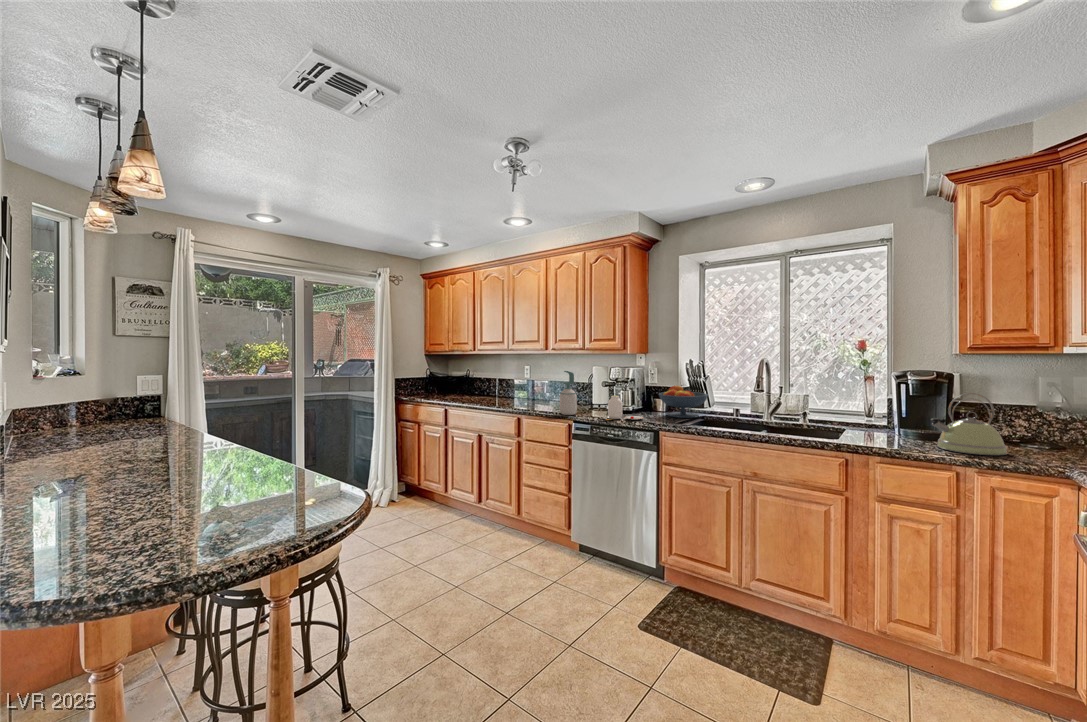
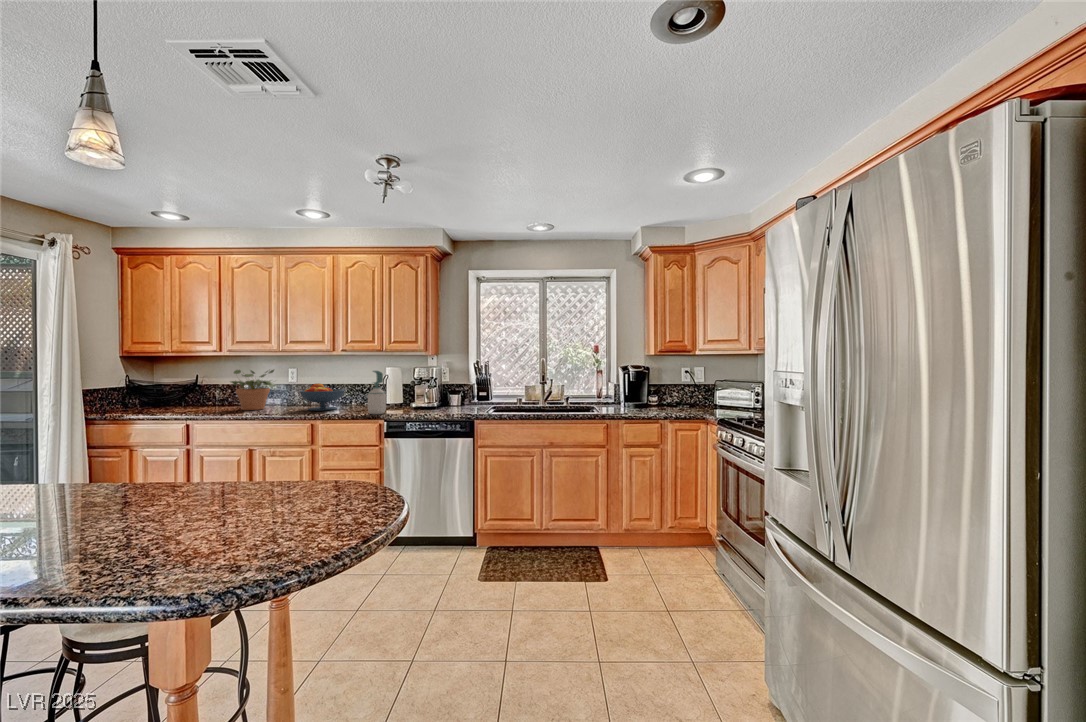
potted plant: none [475,366,513,401] -> present [231,370,274,410]
fruit bowl: present [659,386,708,418] -> present [300,383,345,411]
kettle: present [931,393,1008,455] -> none [644,377,676,412]
jar: present [606,396,643,420] -> none [422,392,457,415]

